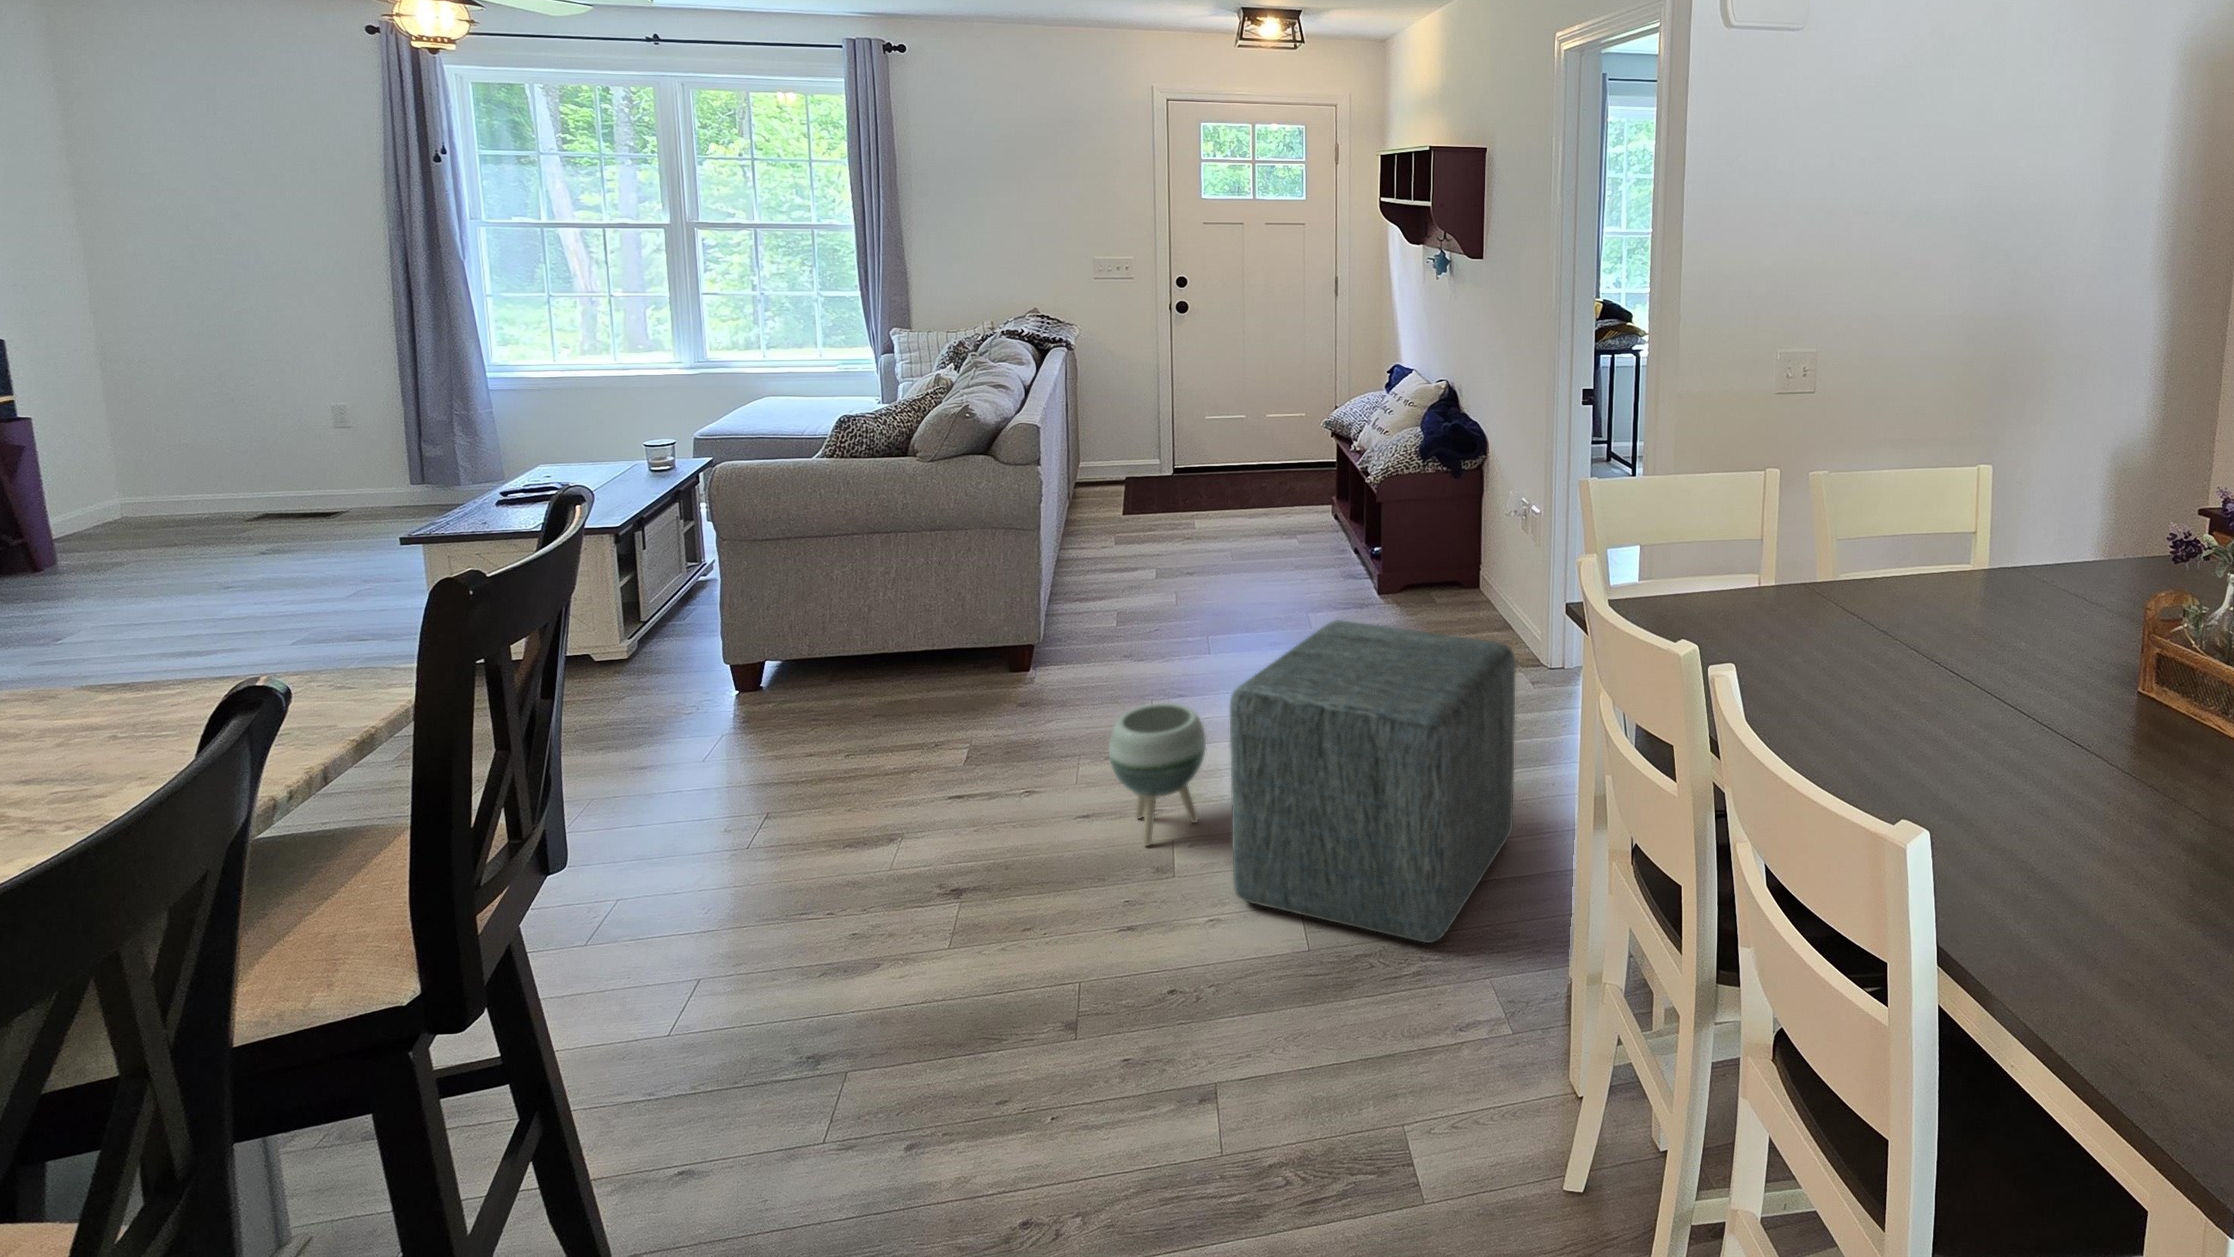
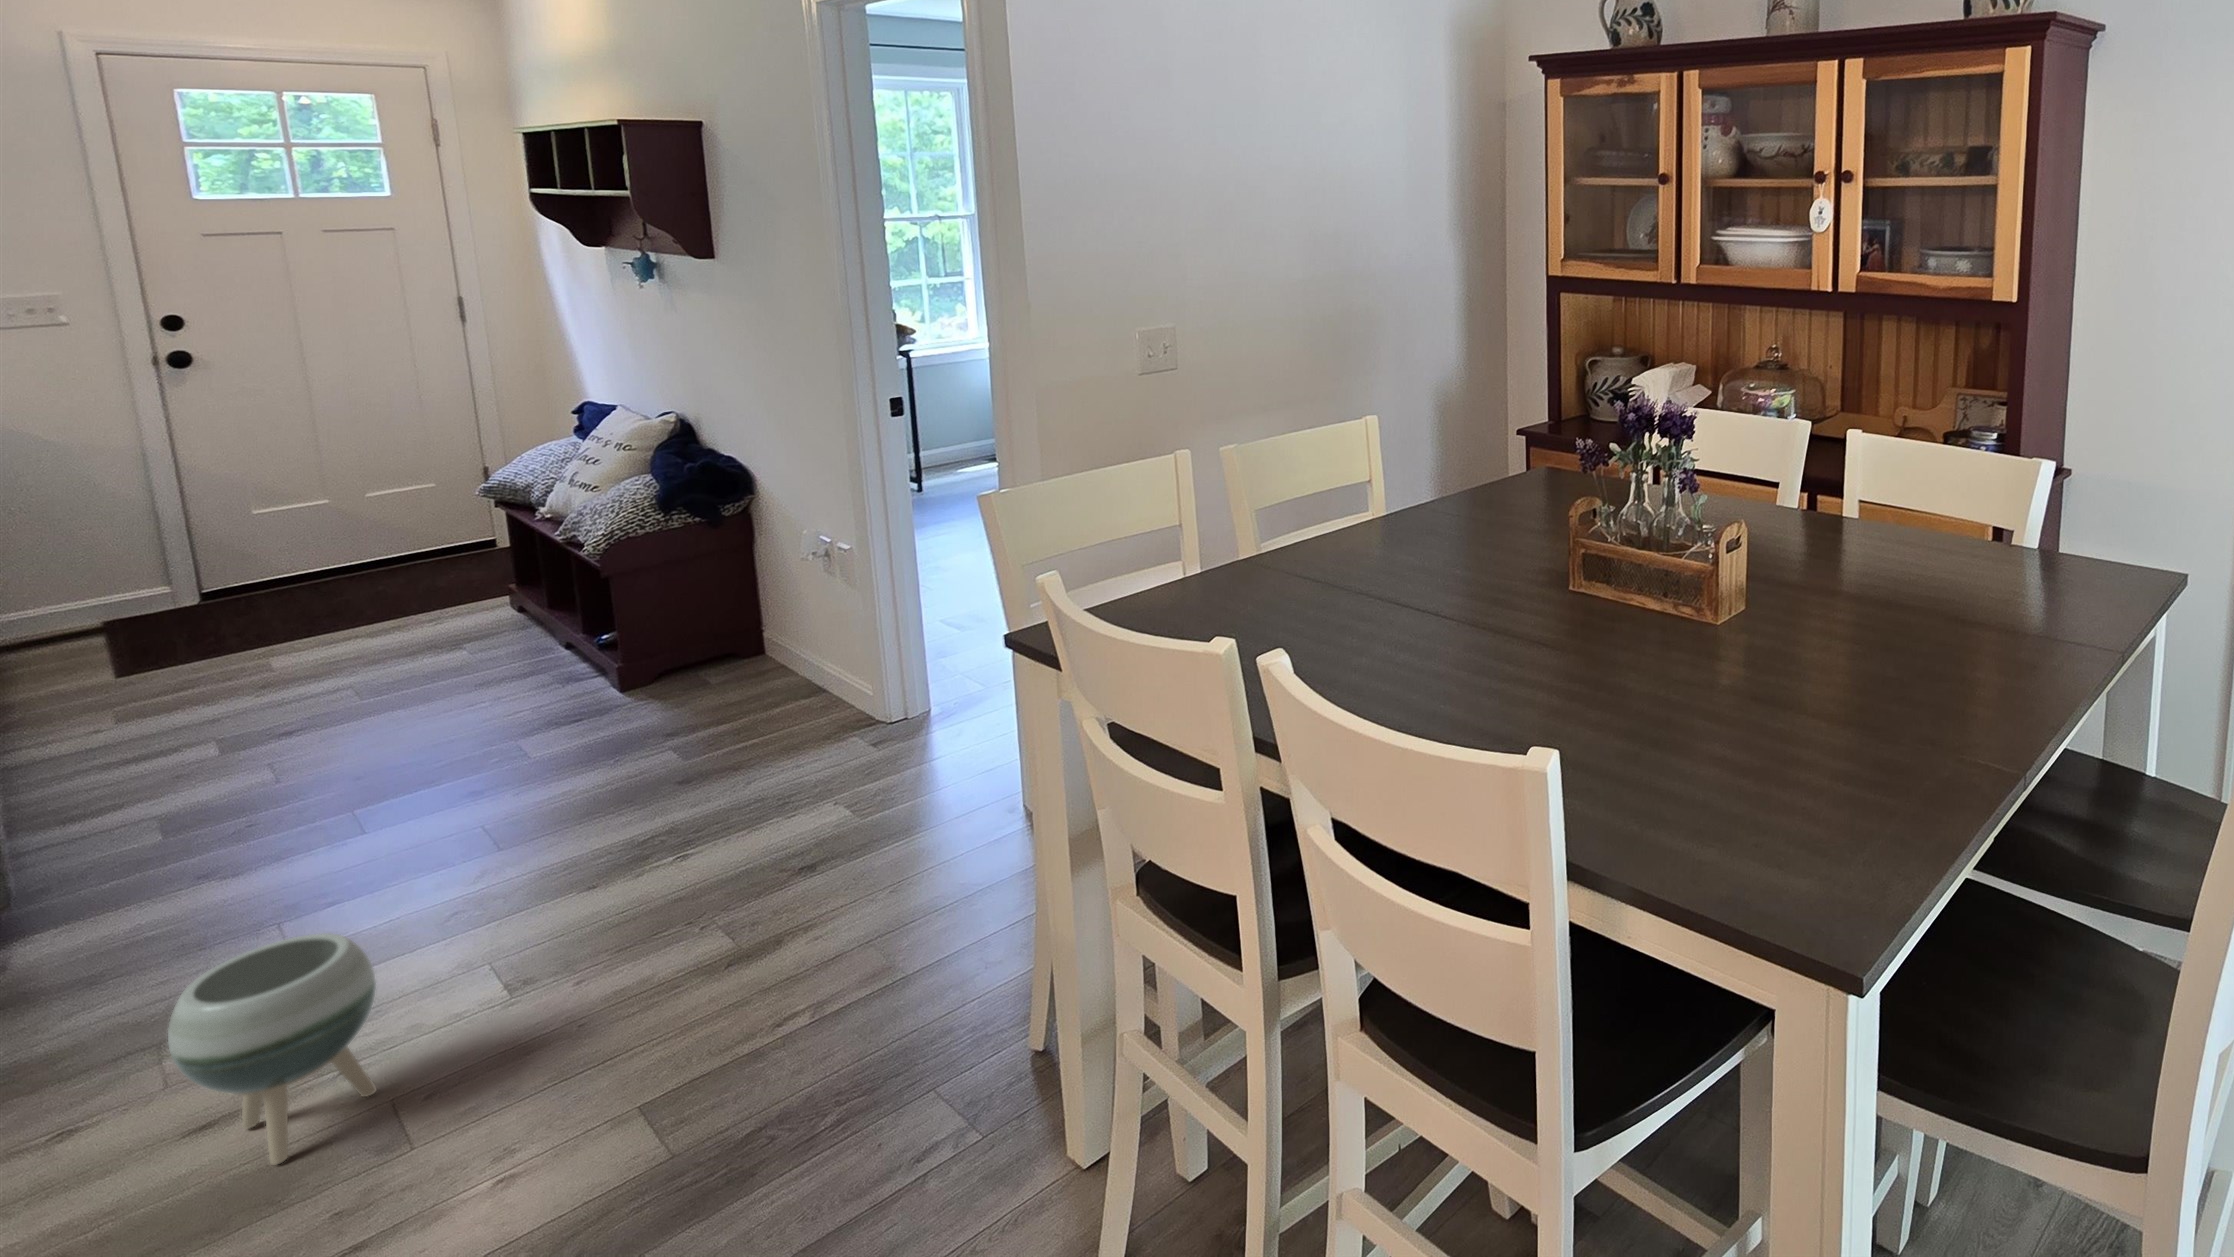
ottoman: present [1230,620,1515,943] -> none [427,712,898,1171]

